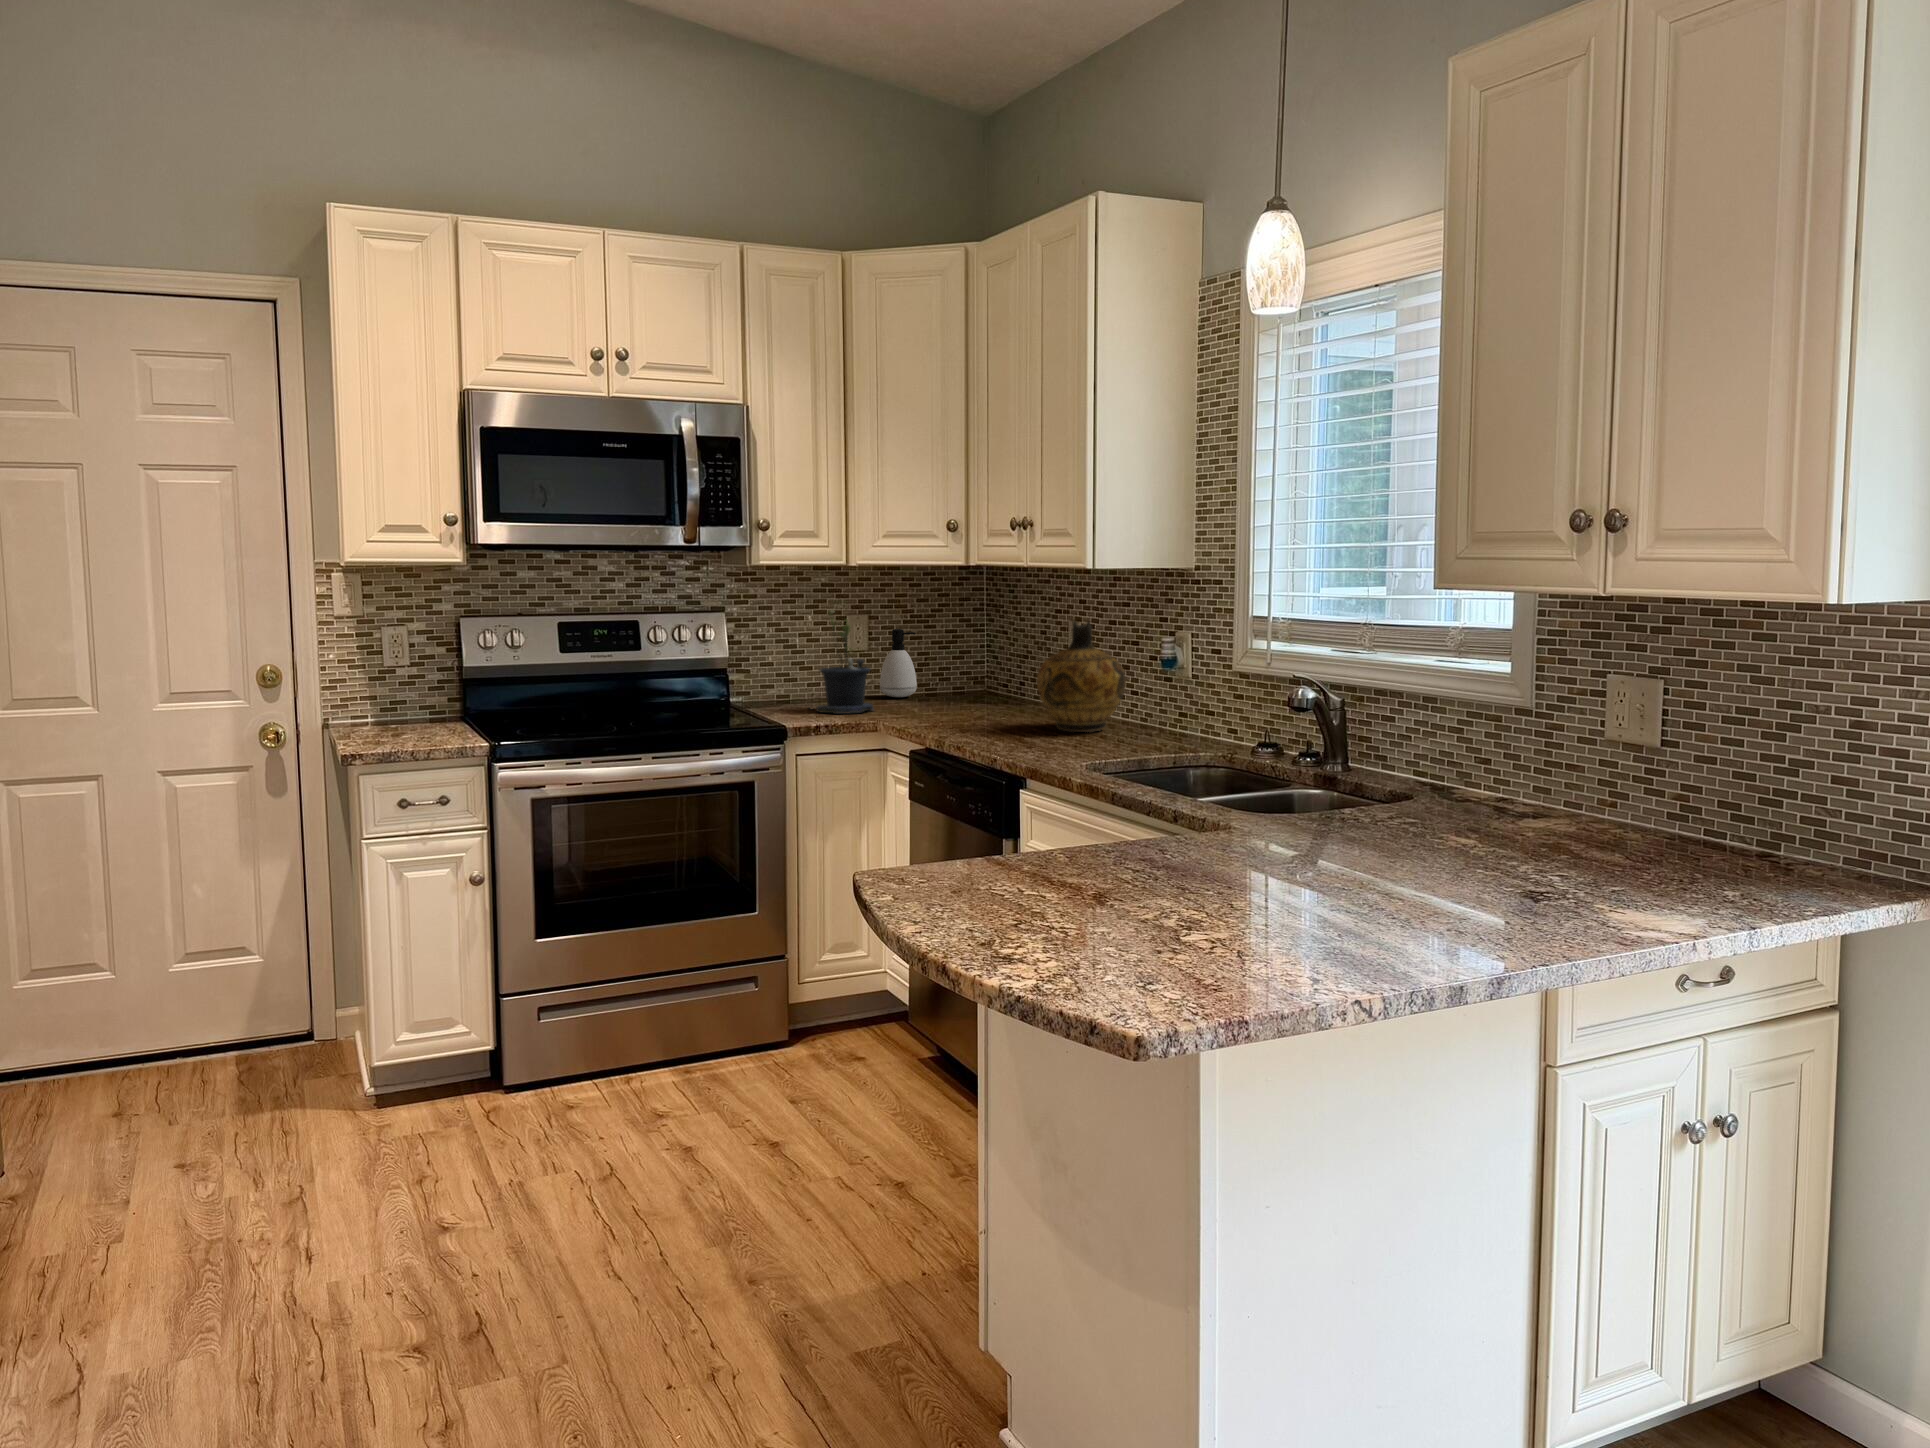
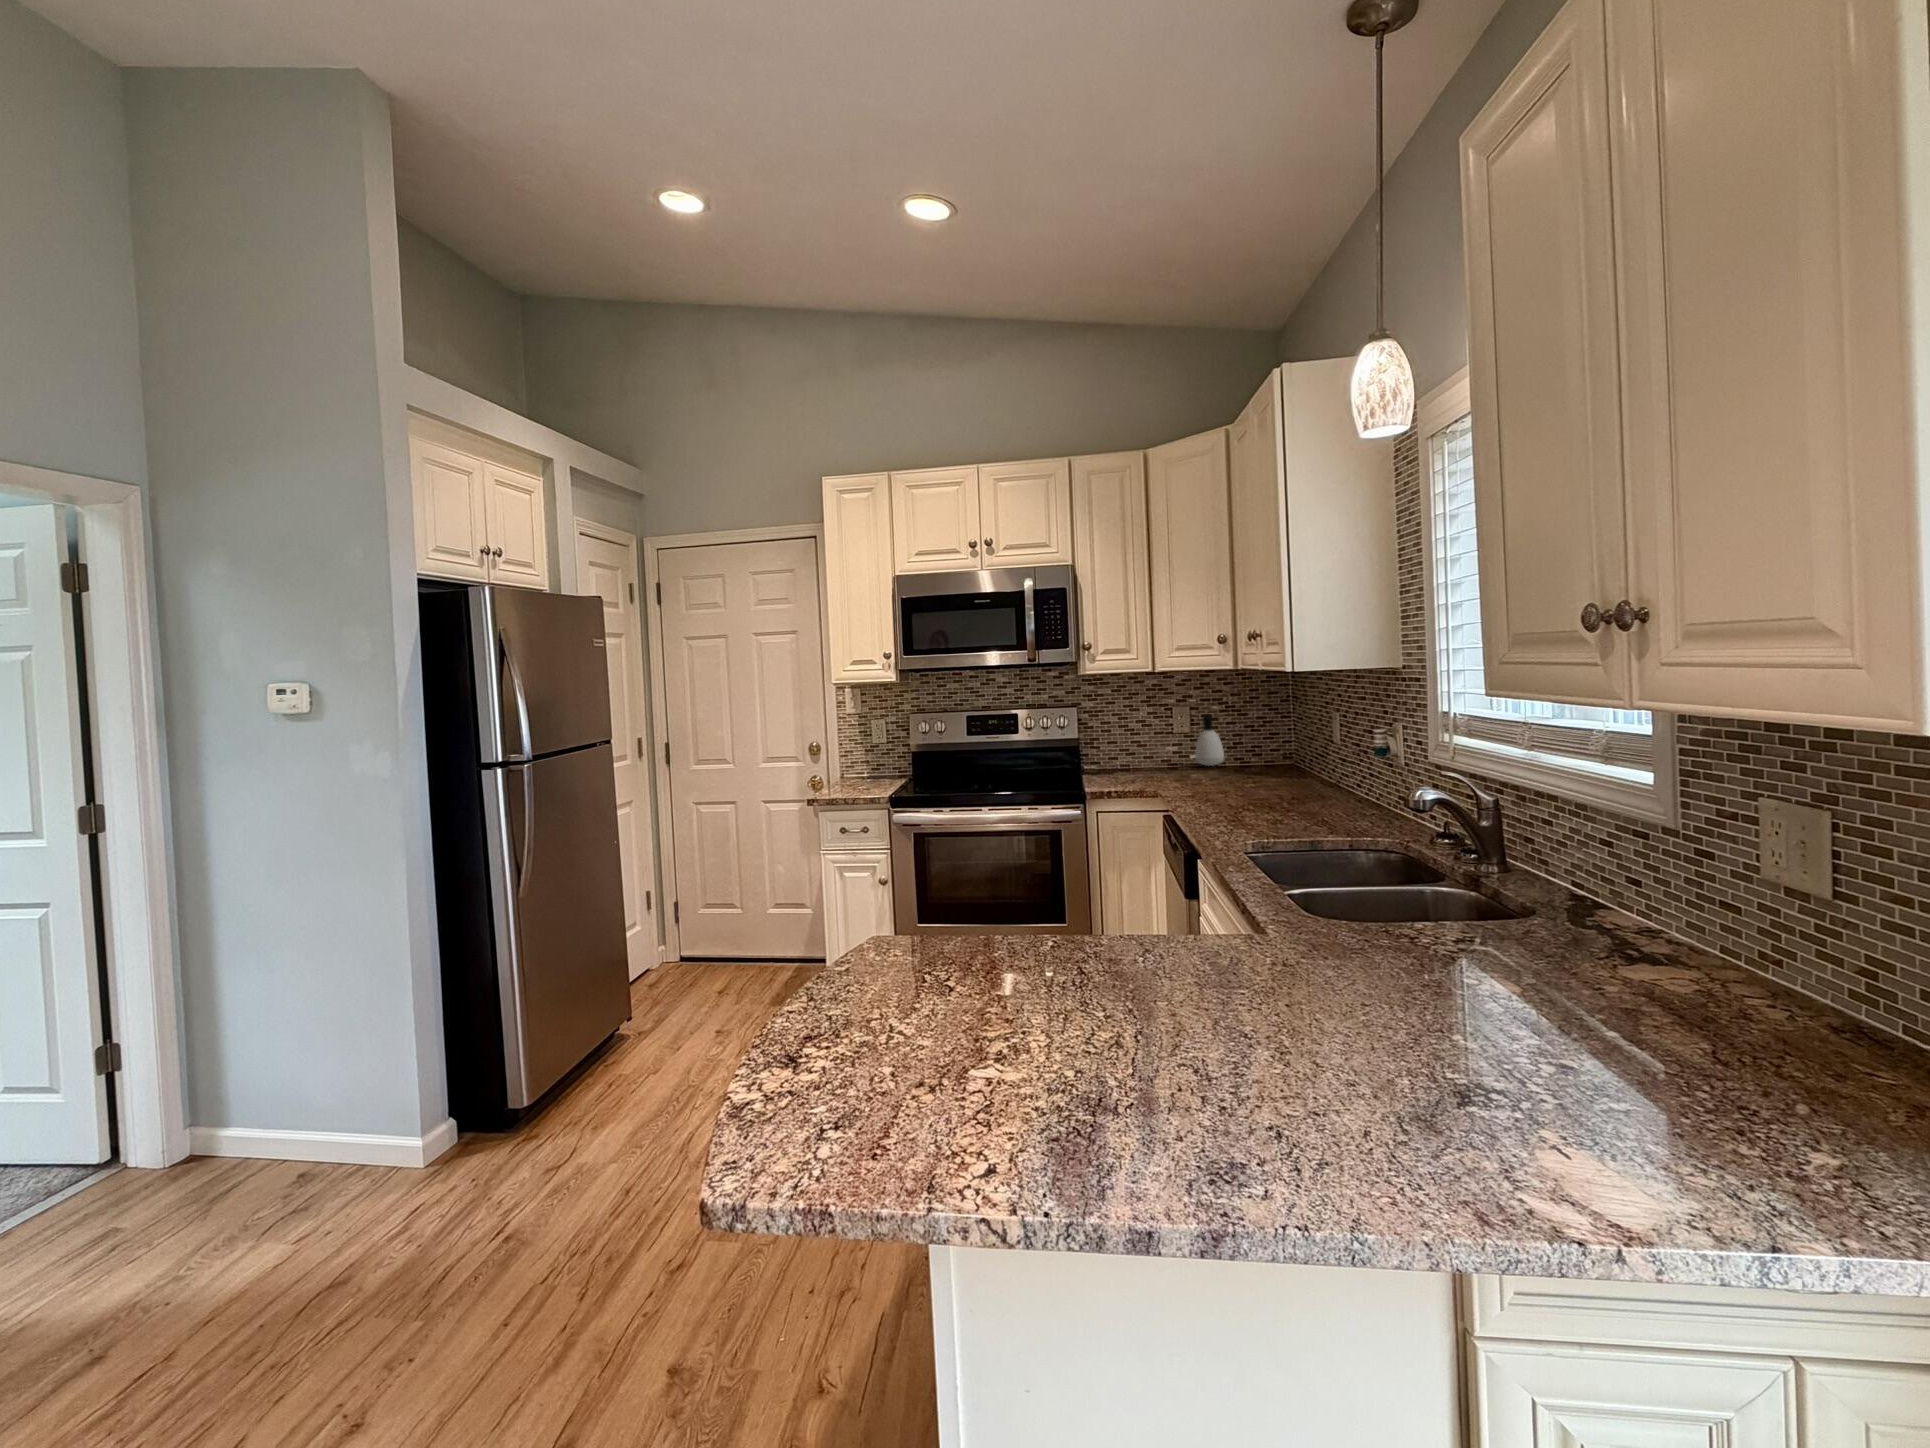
potted plant: present [809,610,874,714] -> none [1127,704,1172,780]
ceramic jug: present [1037,621,1126,732] -> none [1270,712,1352,805]

